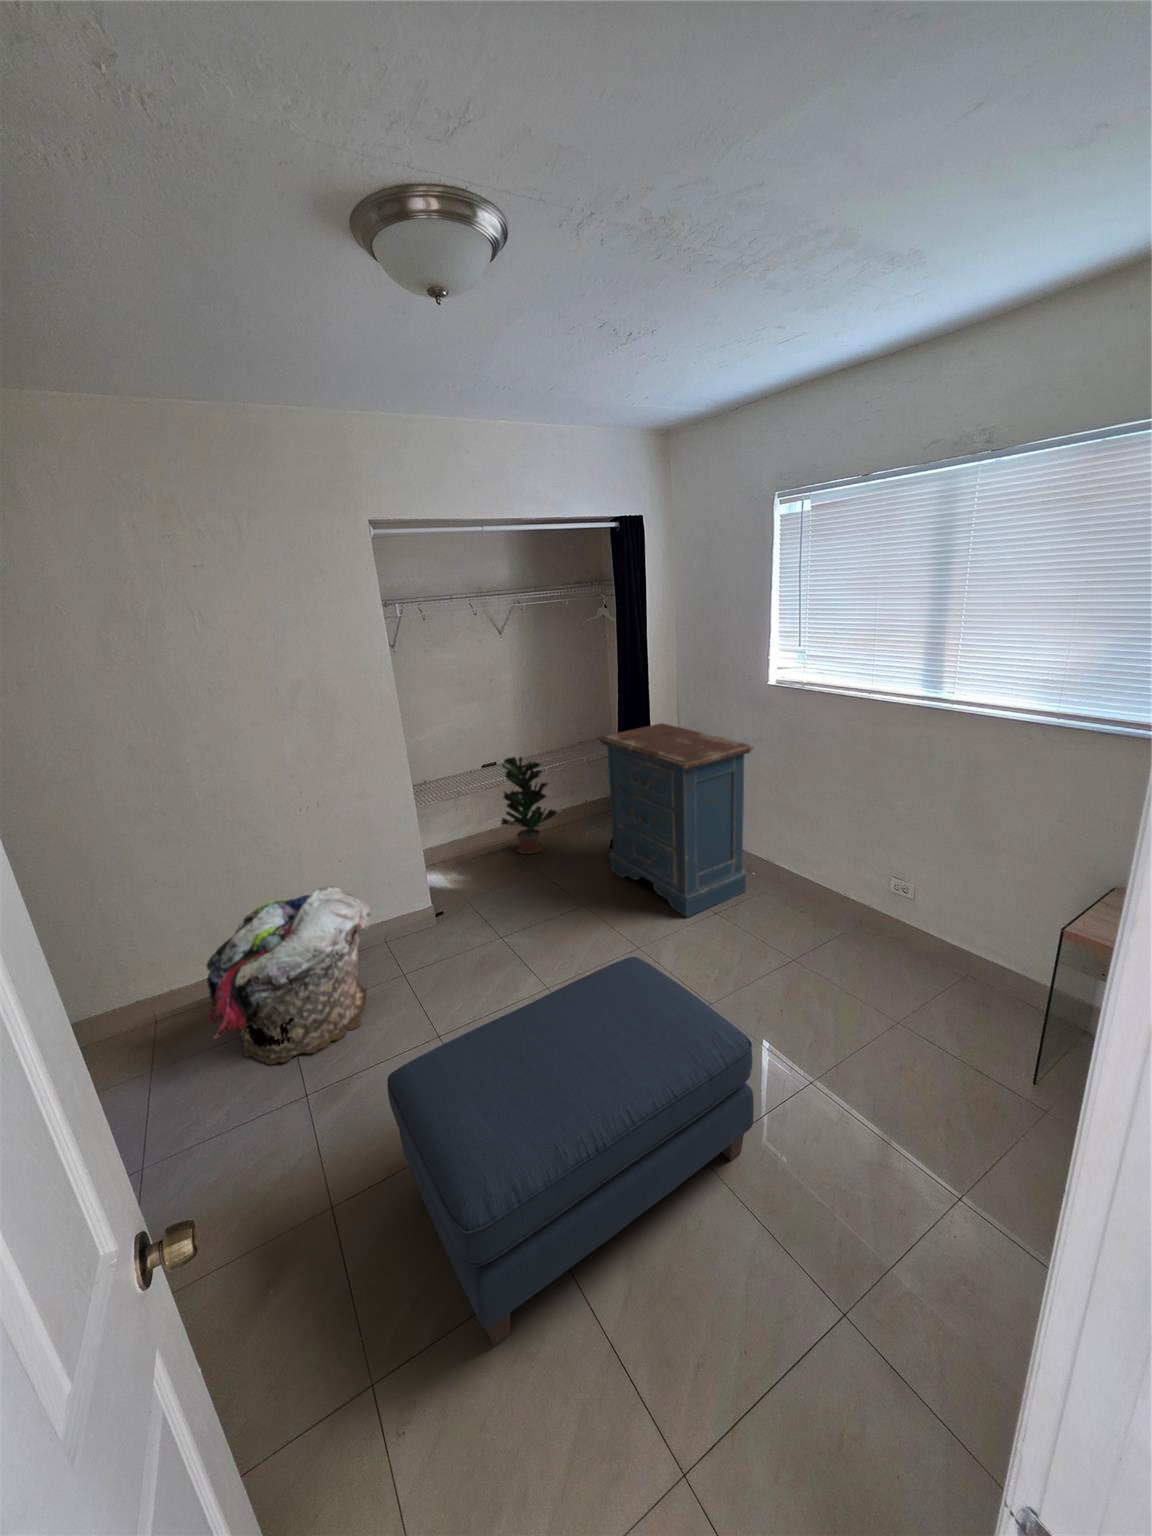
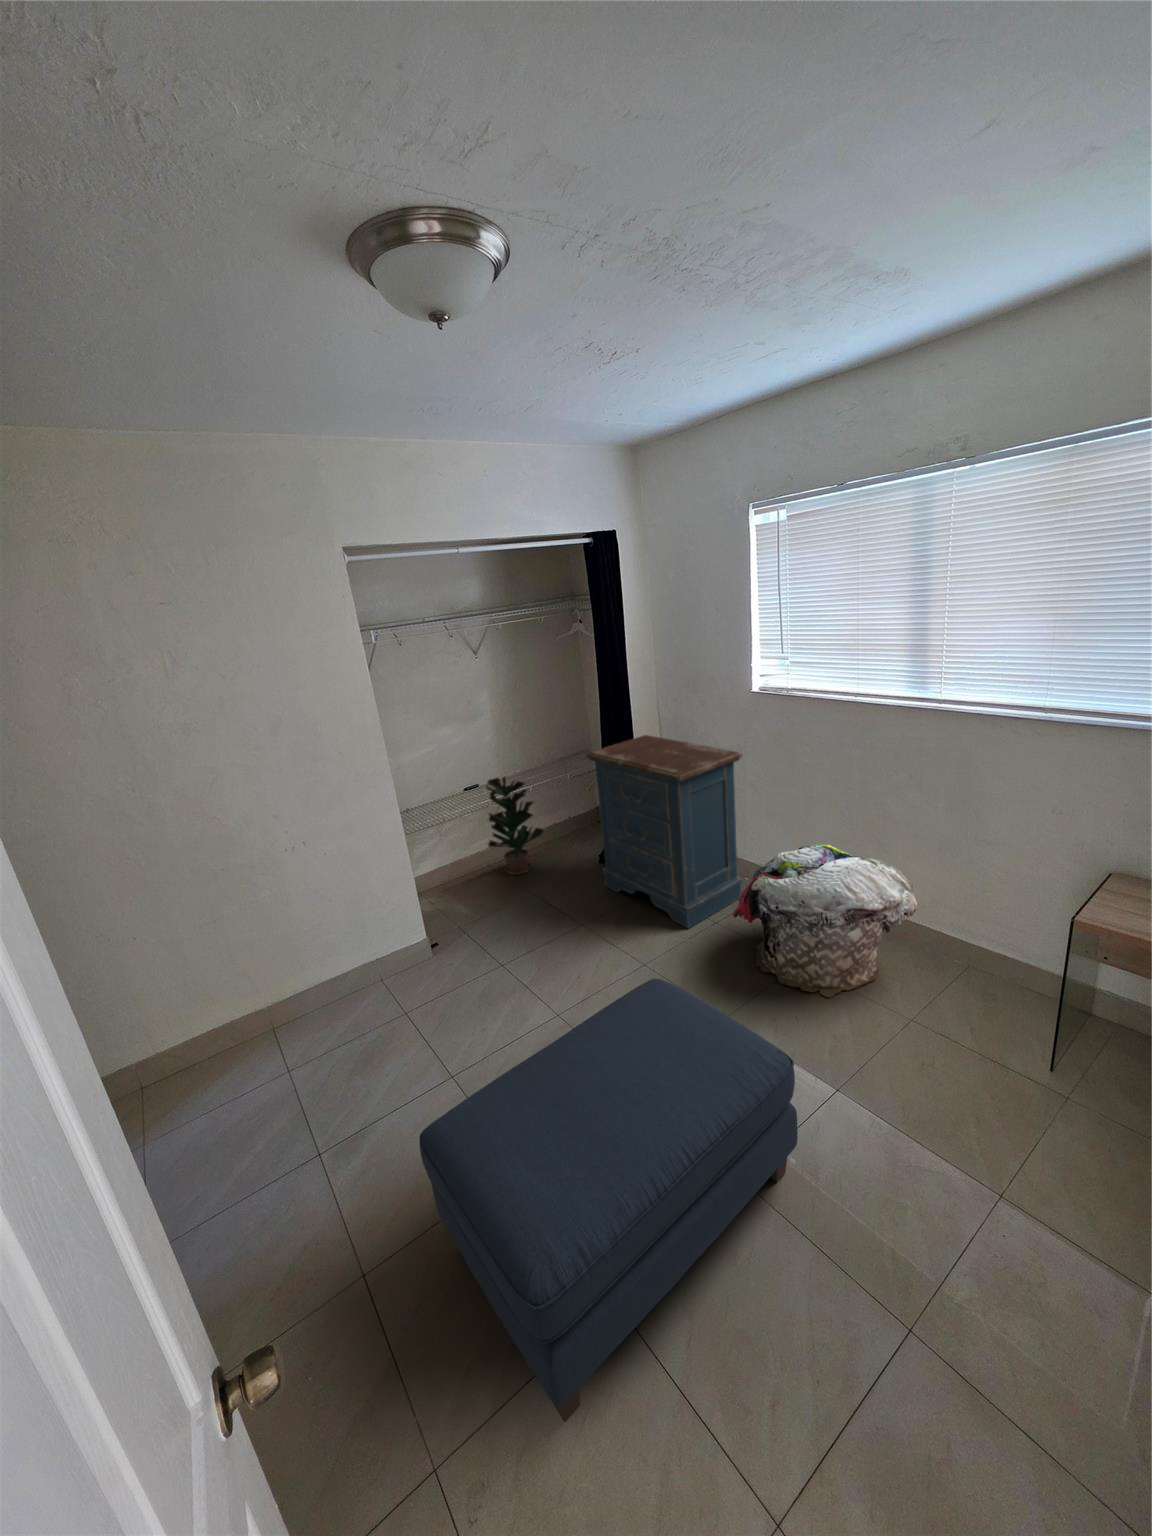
laundry basket: present [207,886,371,1064] -> present [732,844,917,997]

